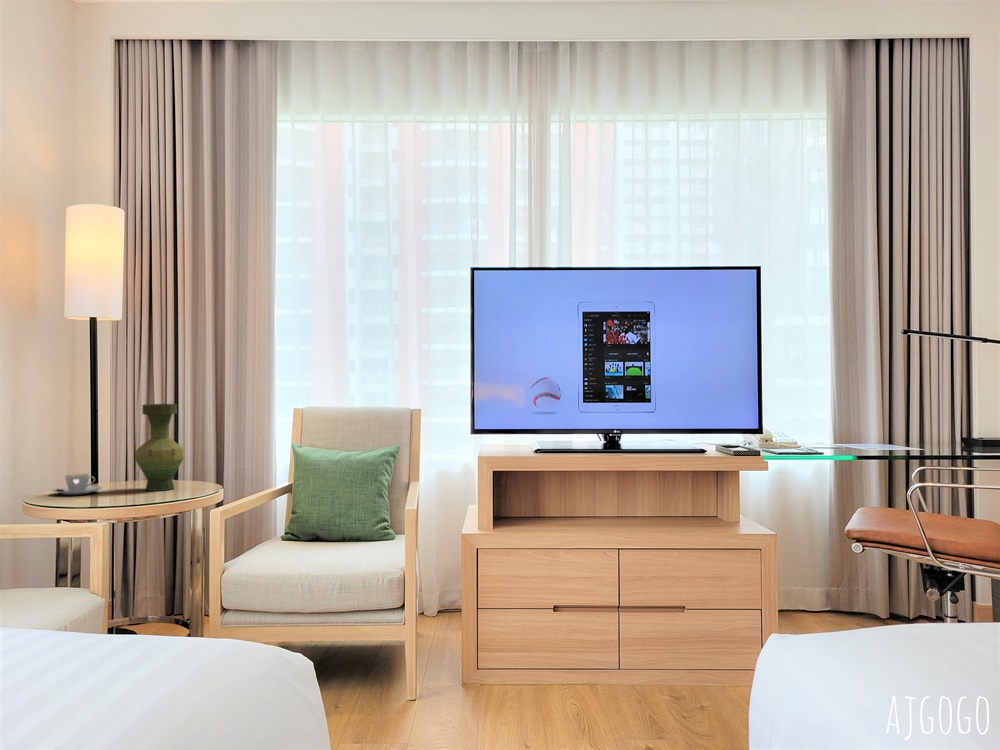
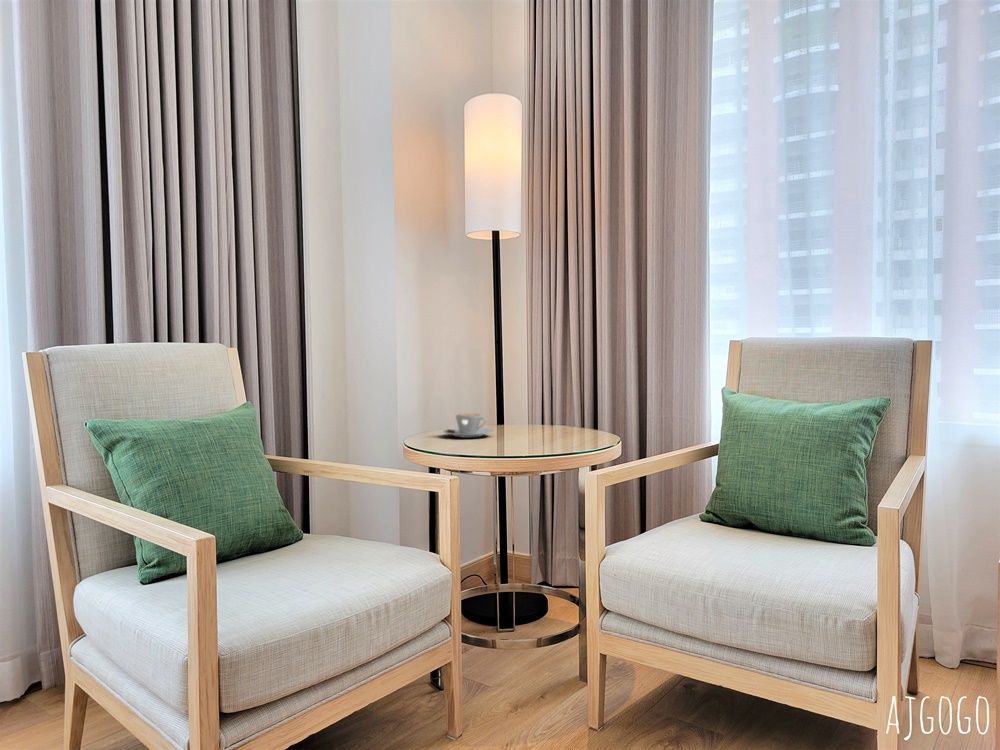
vase: present [135,404,184,491] -> none [528,333,585,440]

